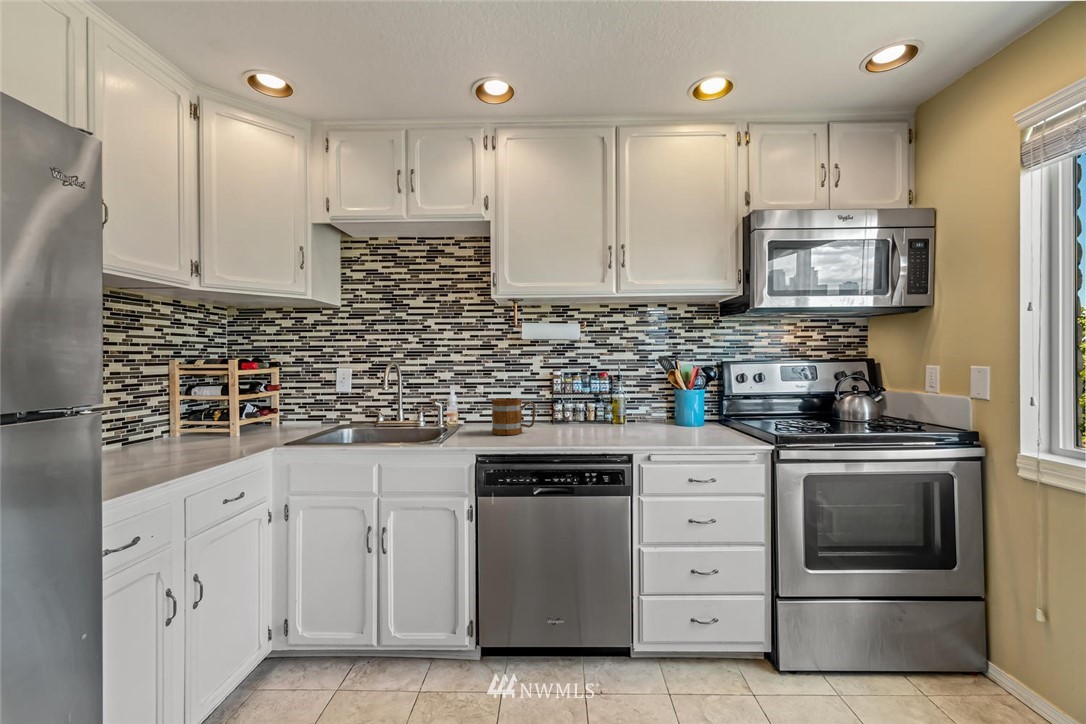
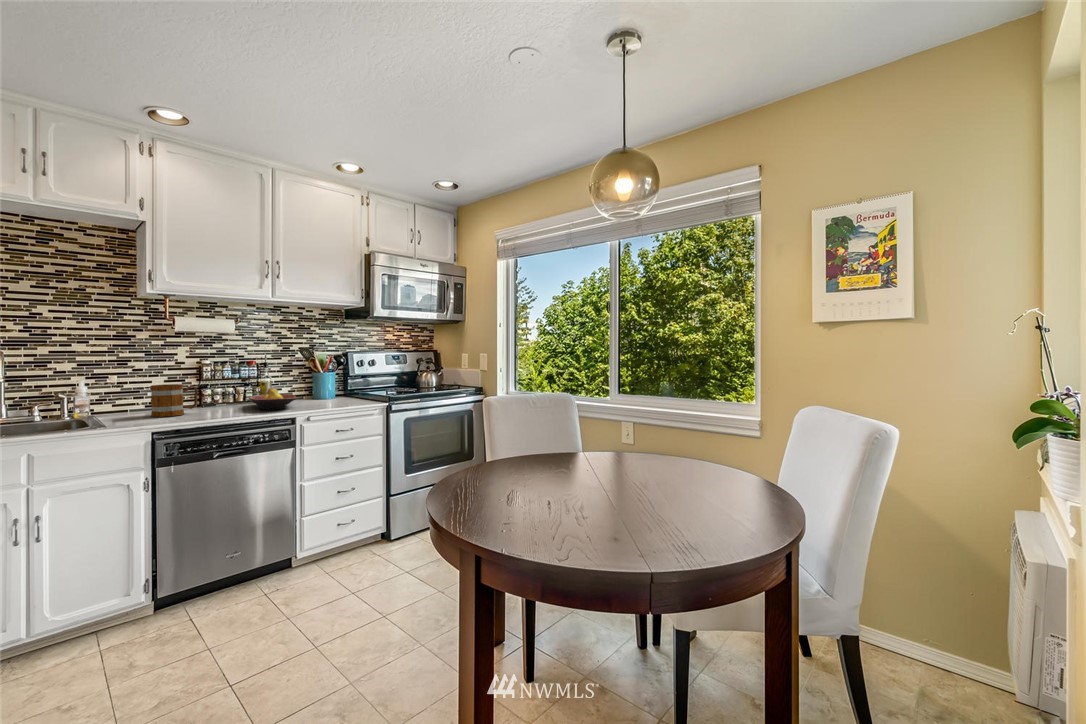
fruit bowl: none [586,408,642,438] -> present [249,388,296,410]

